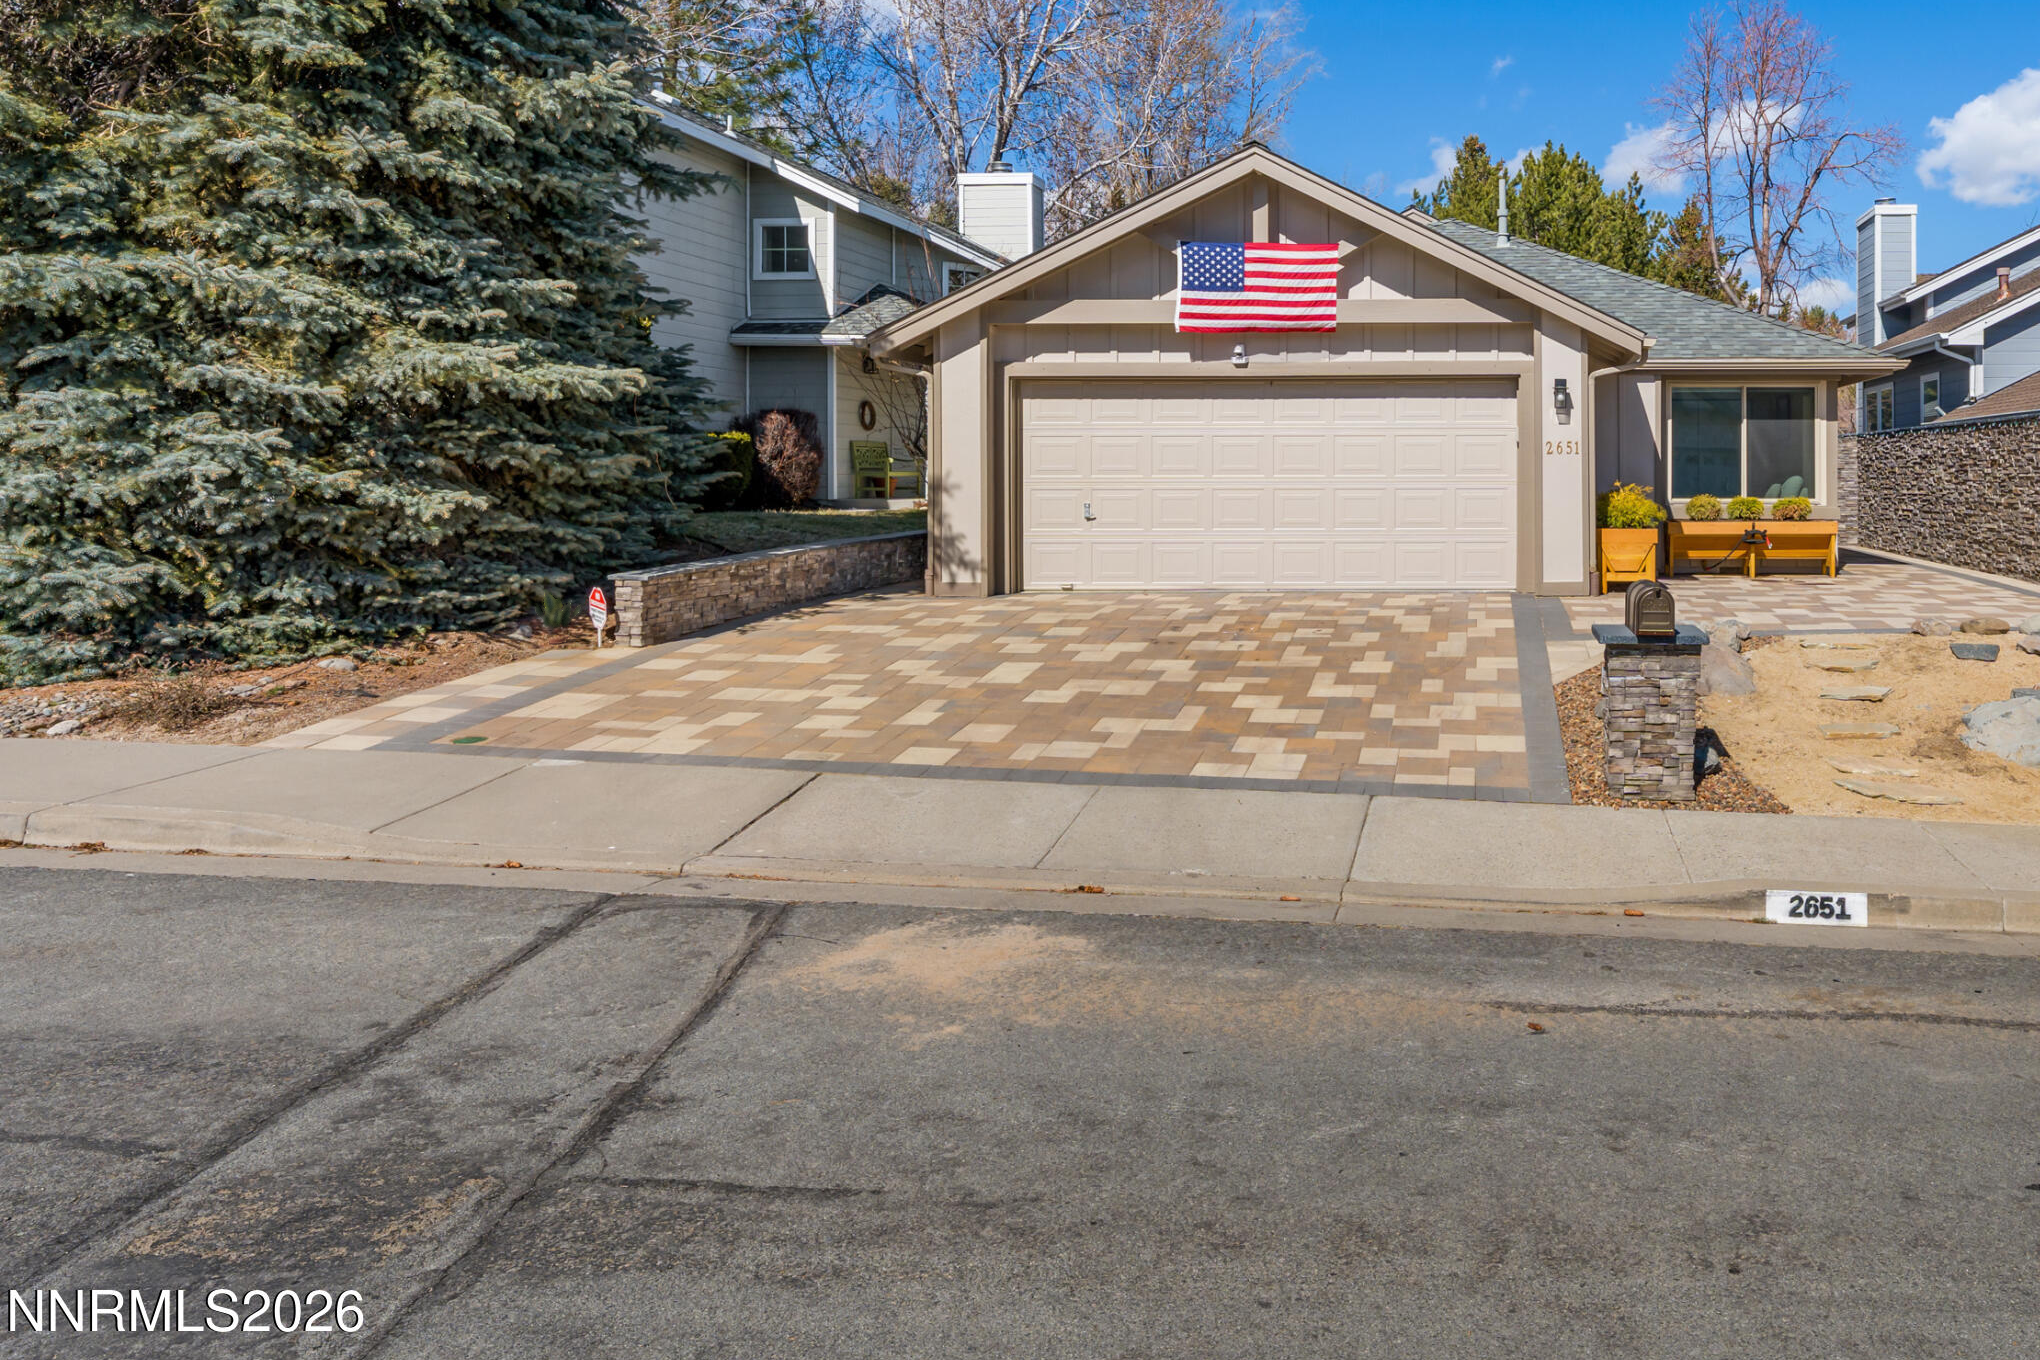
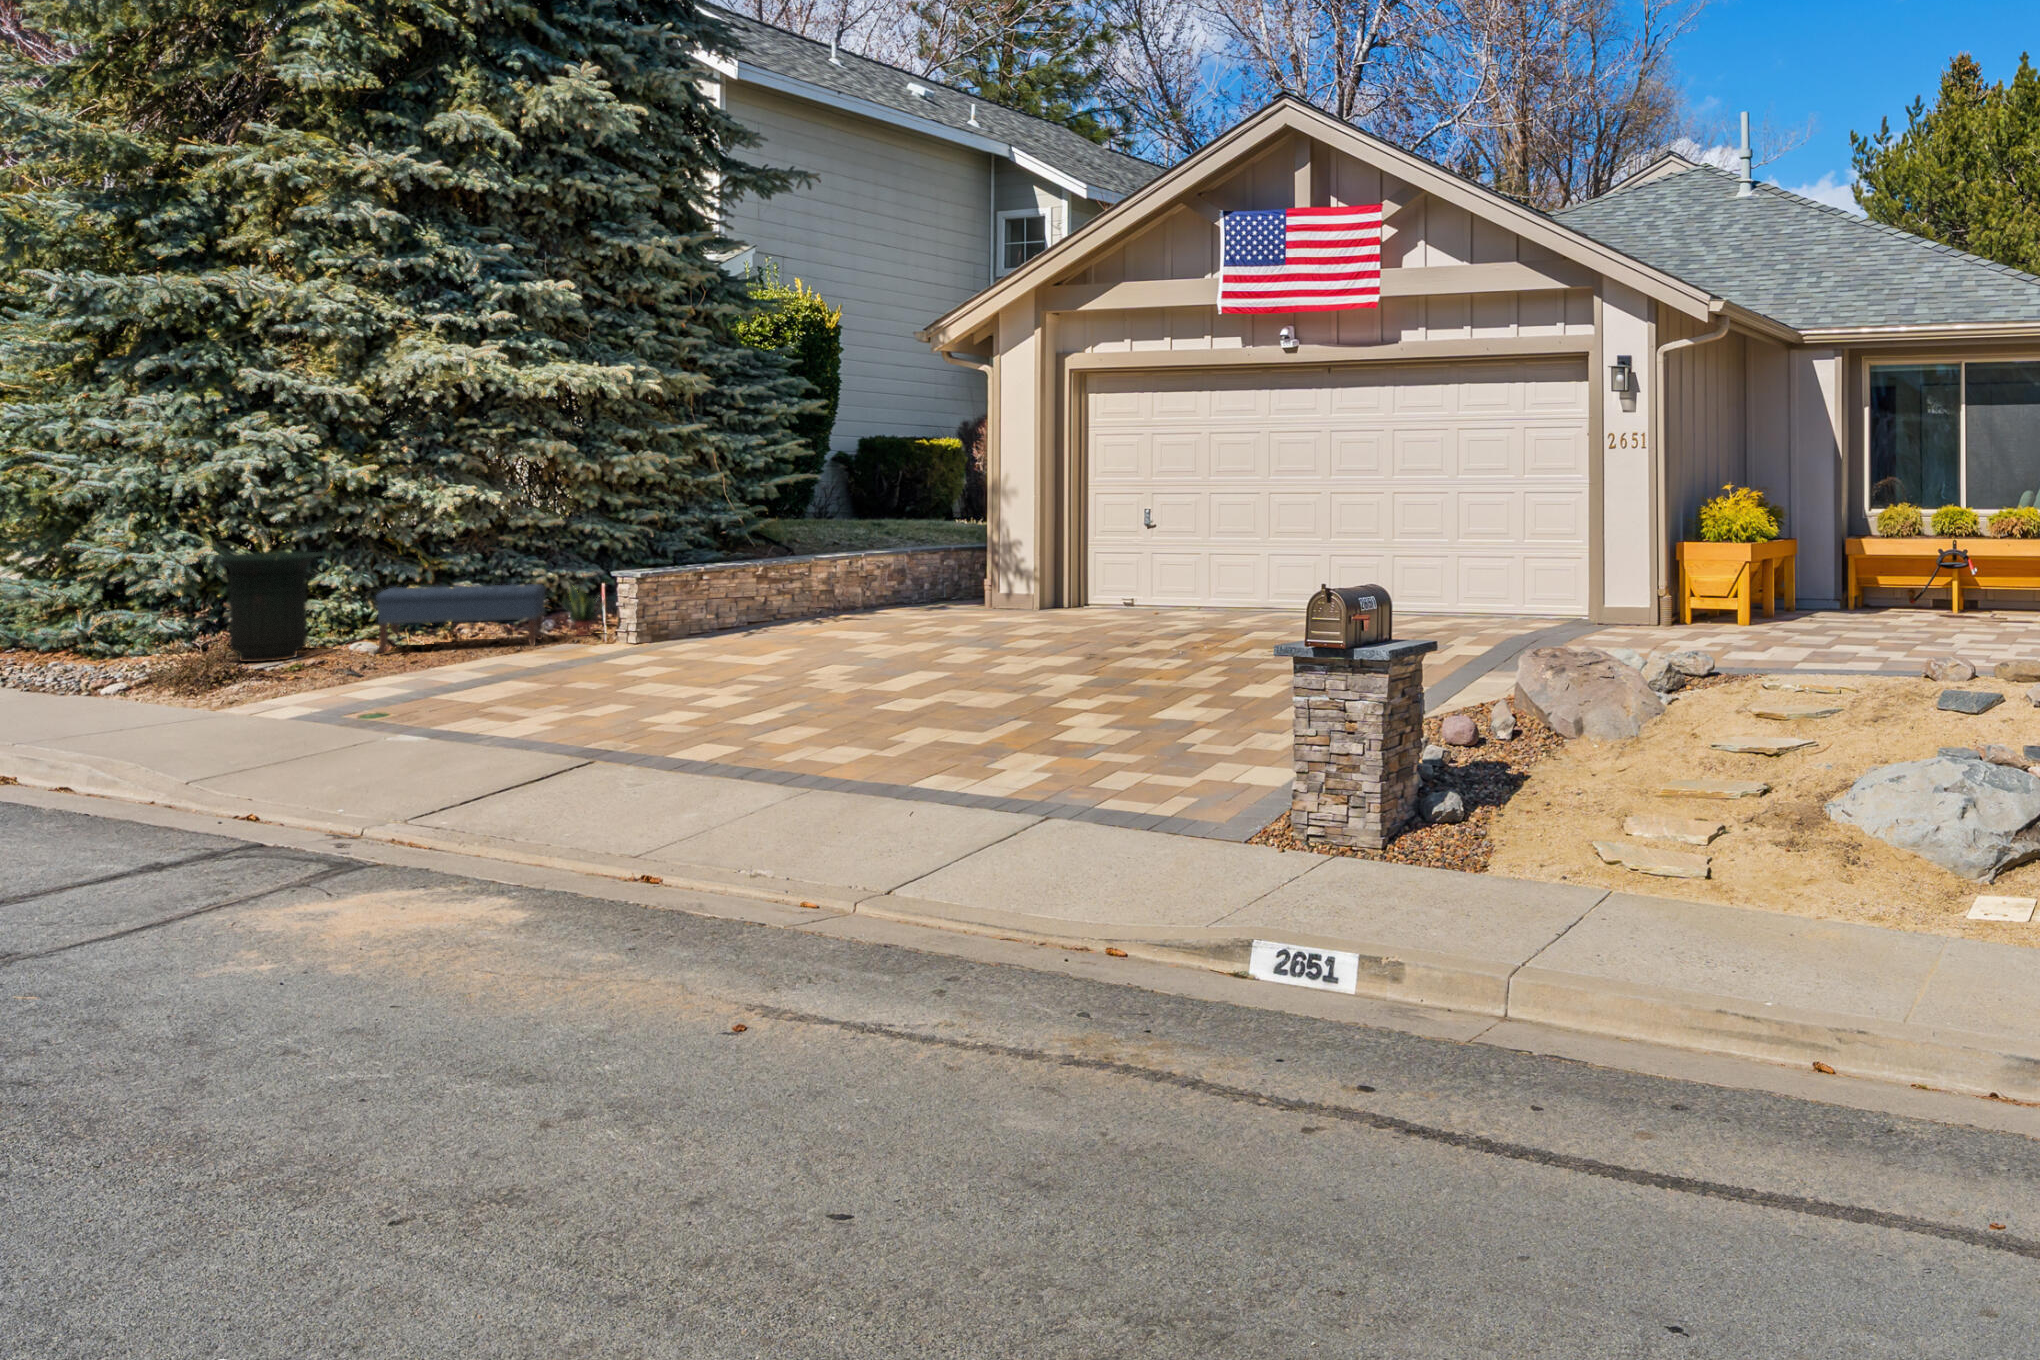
trash can: none [138,565,274,689] -> present [212,552,323,662]
bench: none [343,592,525,672] -> present [376,584,546,653]

